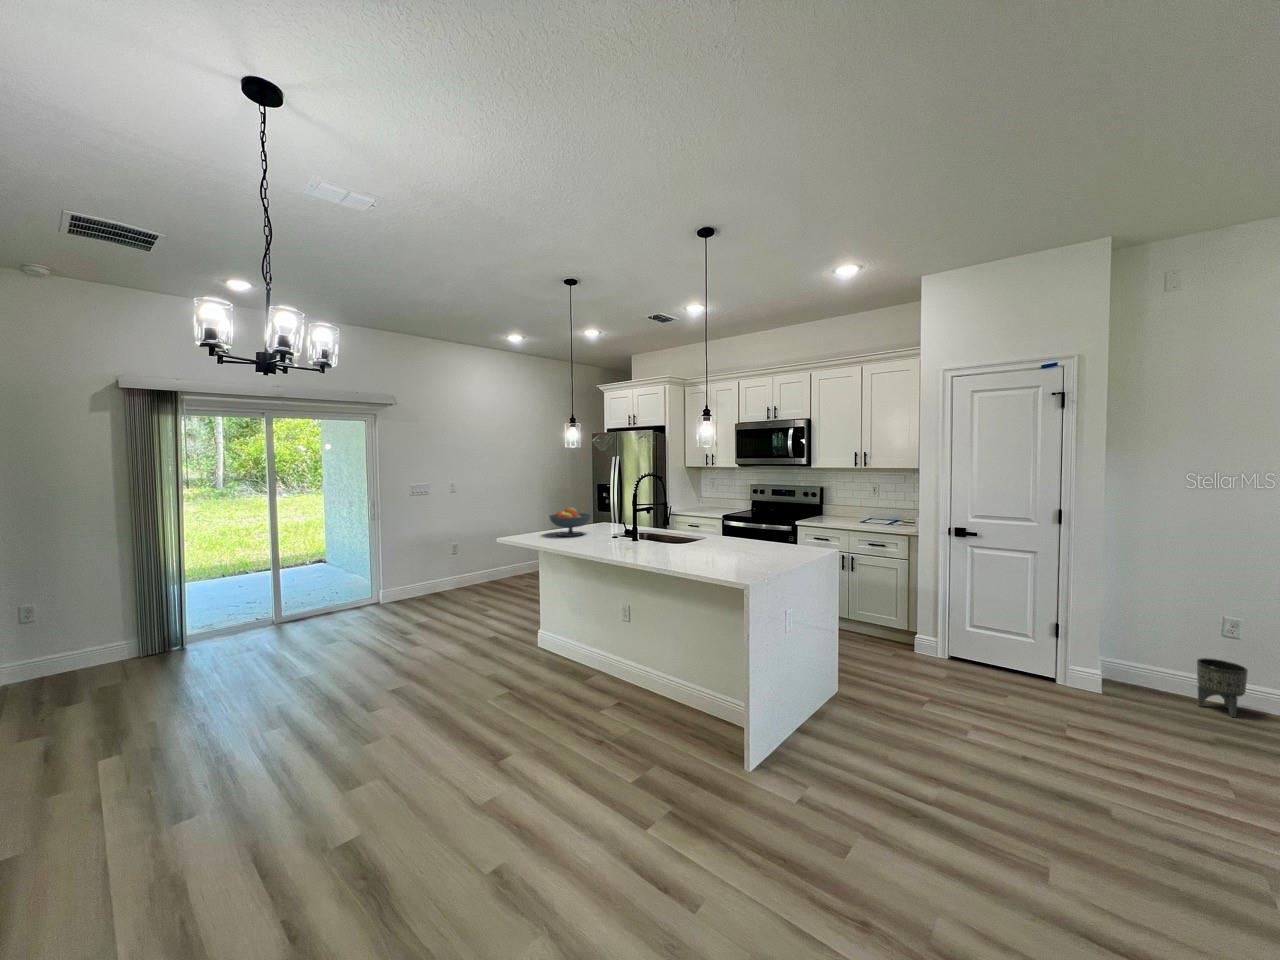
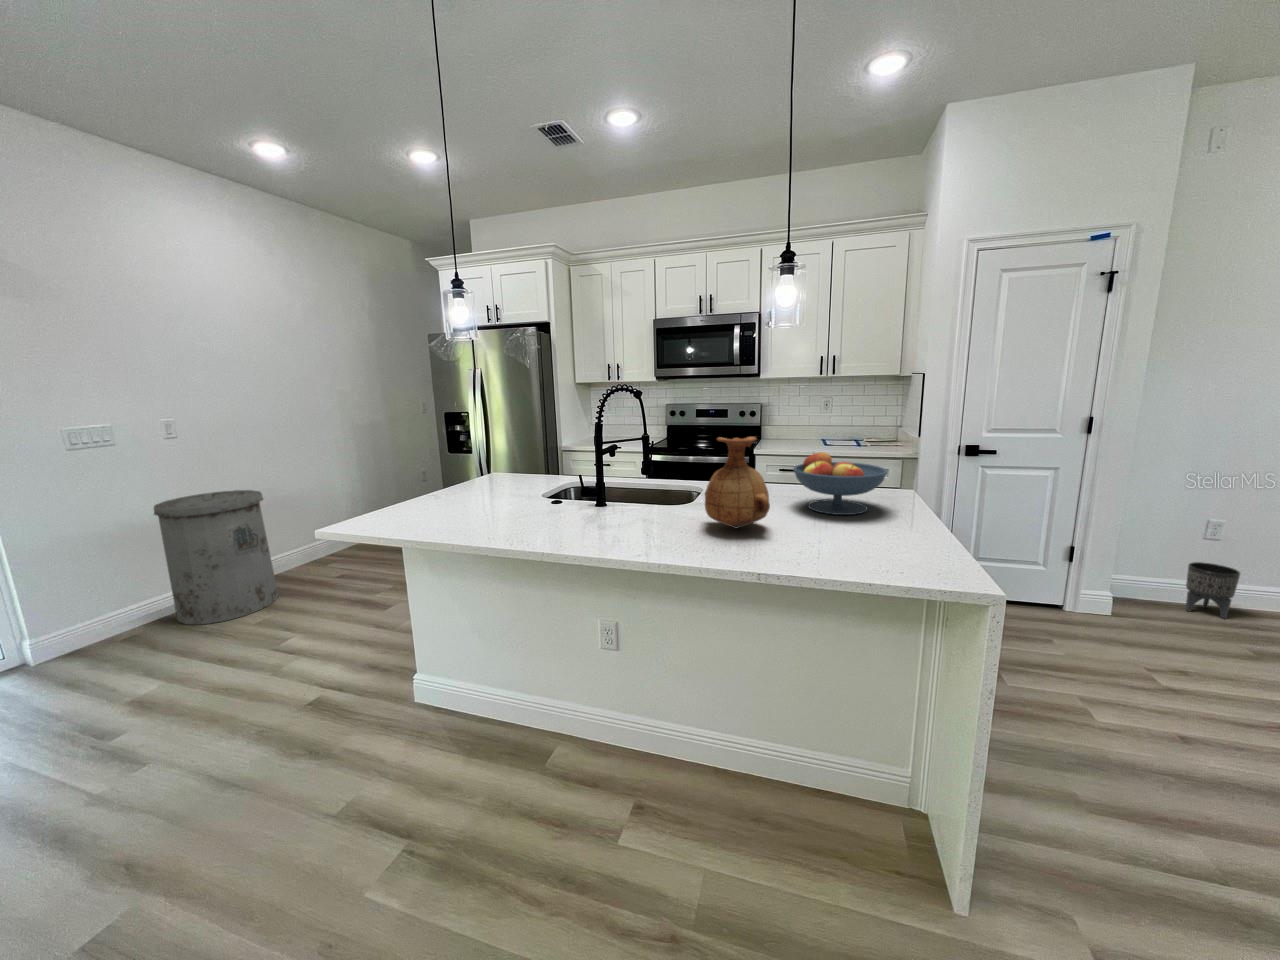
vase: none [662,503,697,553] -> present [705,436,770,528]
fruit bowl: present [549,507,591,536] -> present [793,452,888,515]
trash can: none [440,524,491,599] -> present [154,490,279,625]

